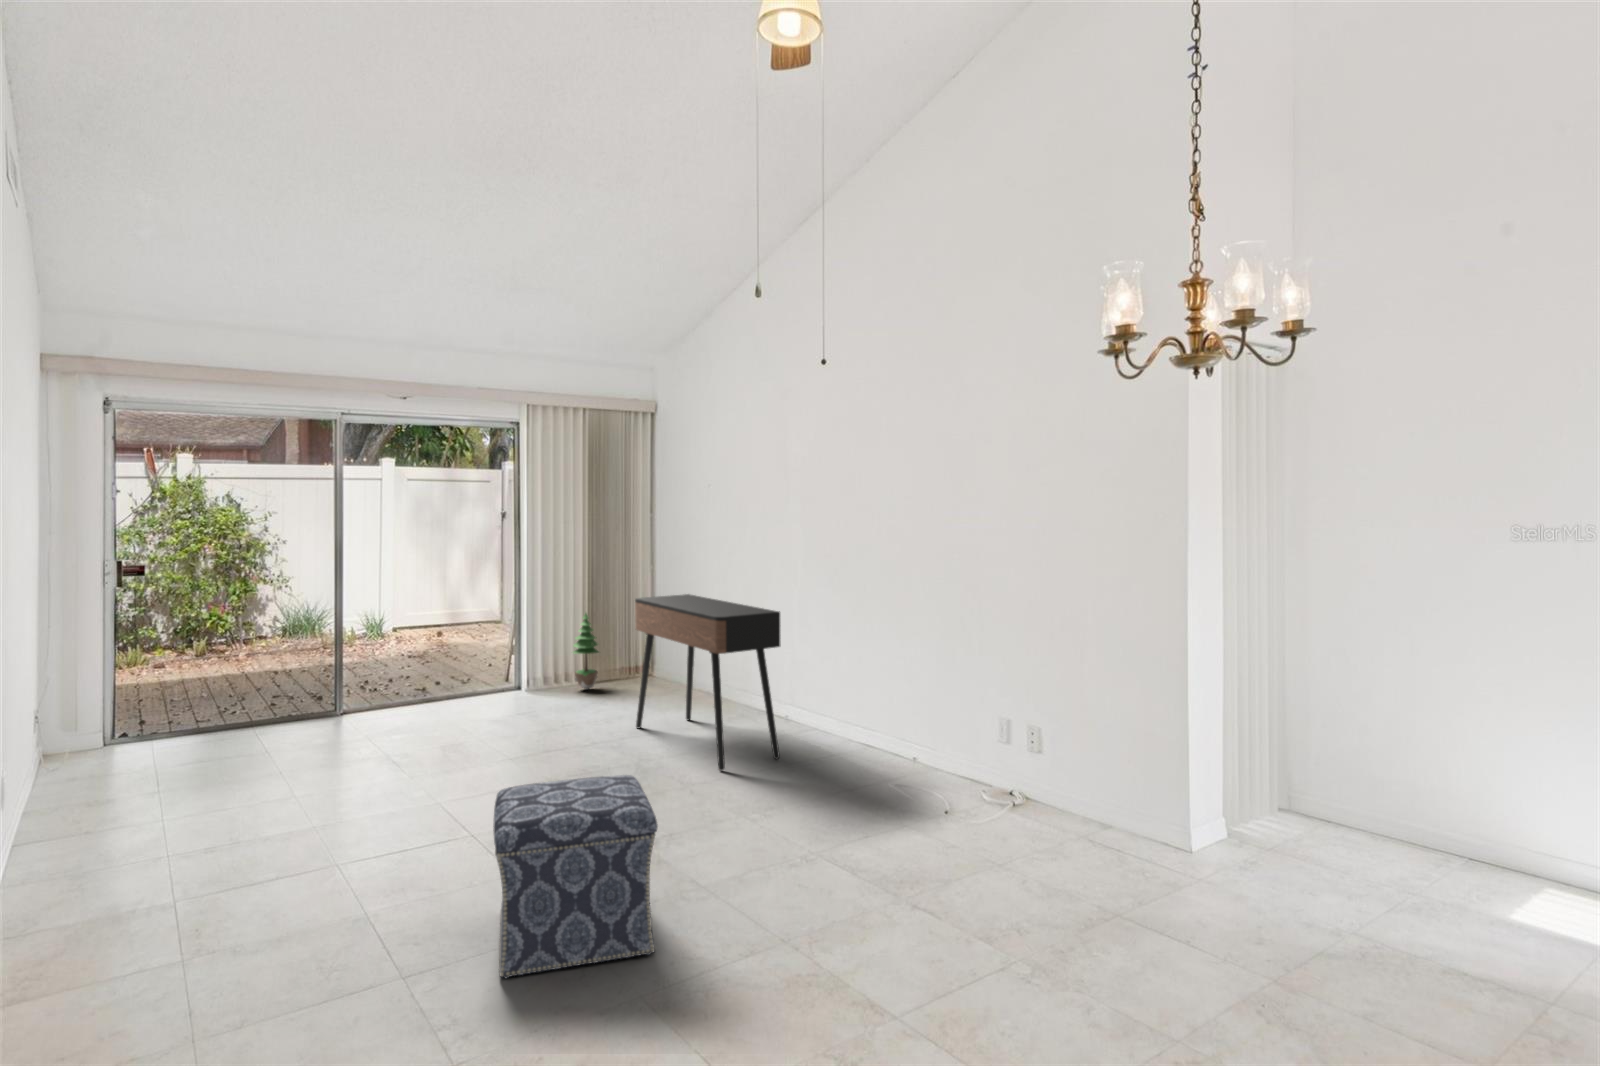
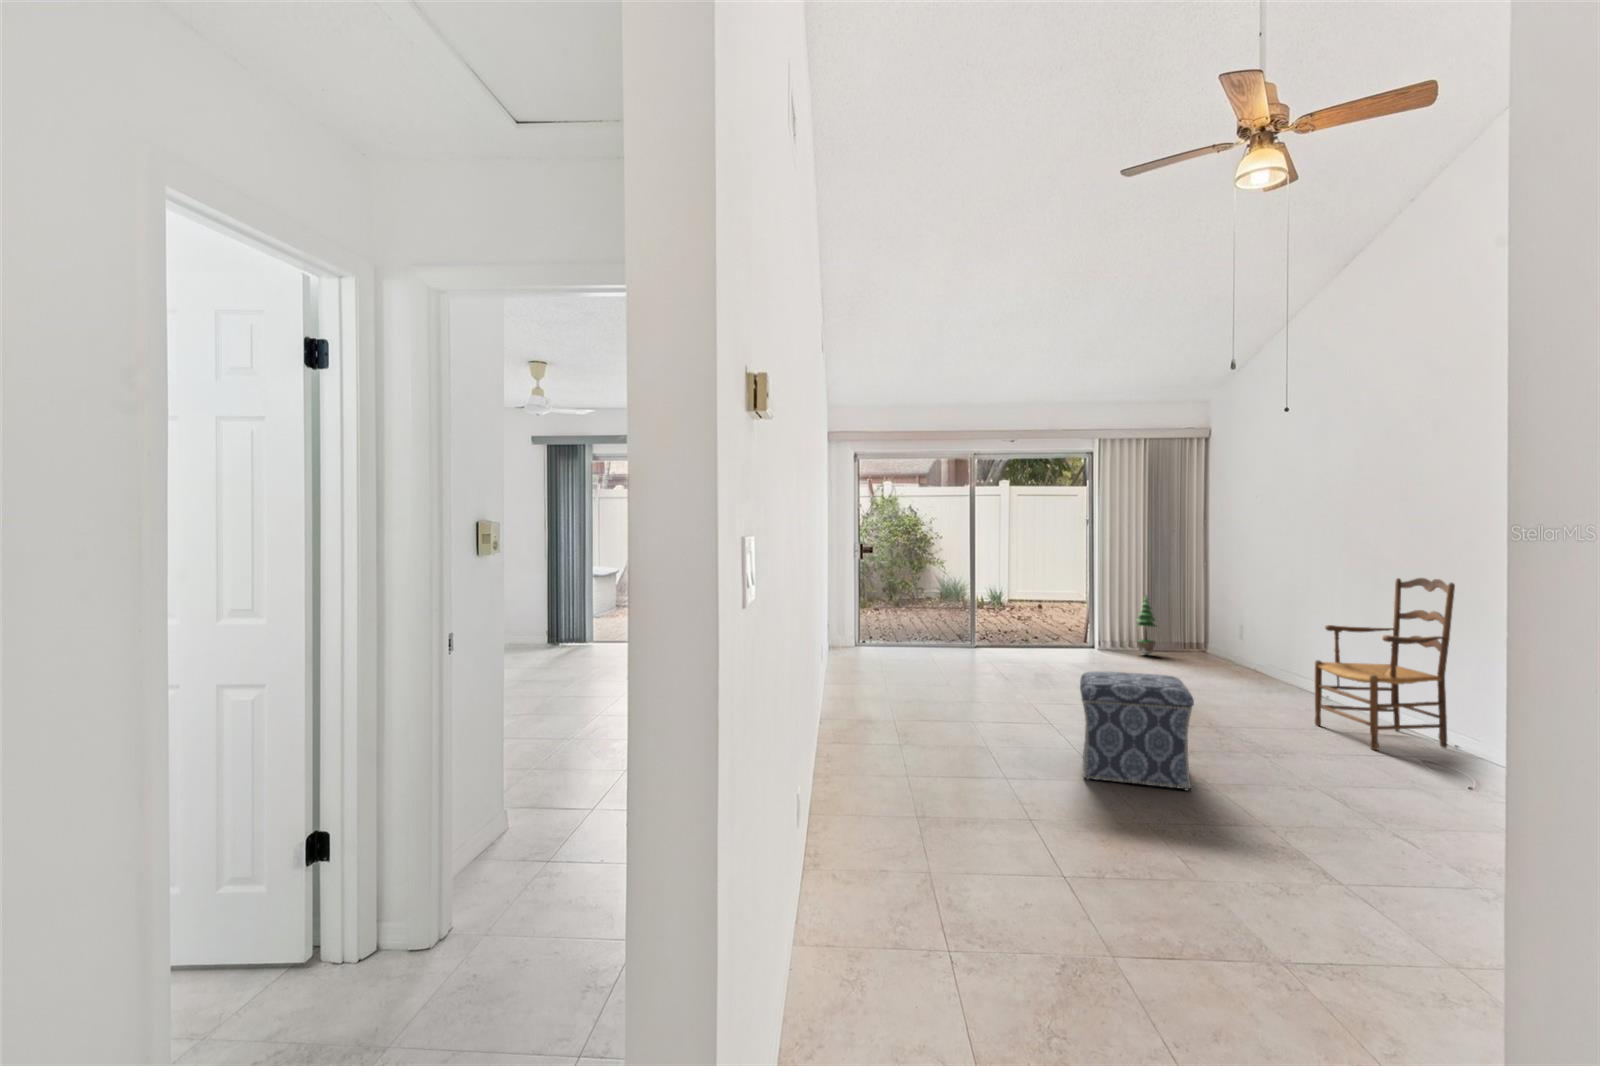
console table: present [635,594,781,771] -> none [1187,579,1321,715]
armchair: none [777,596,905,806] -> present [1315,578,1455,750]

